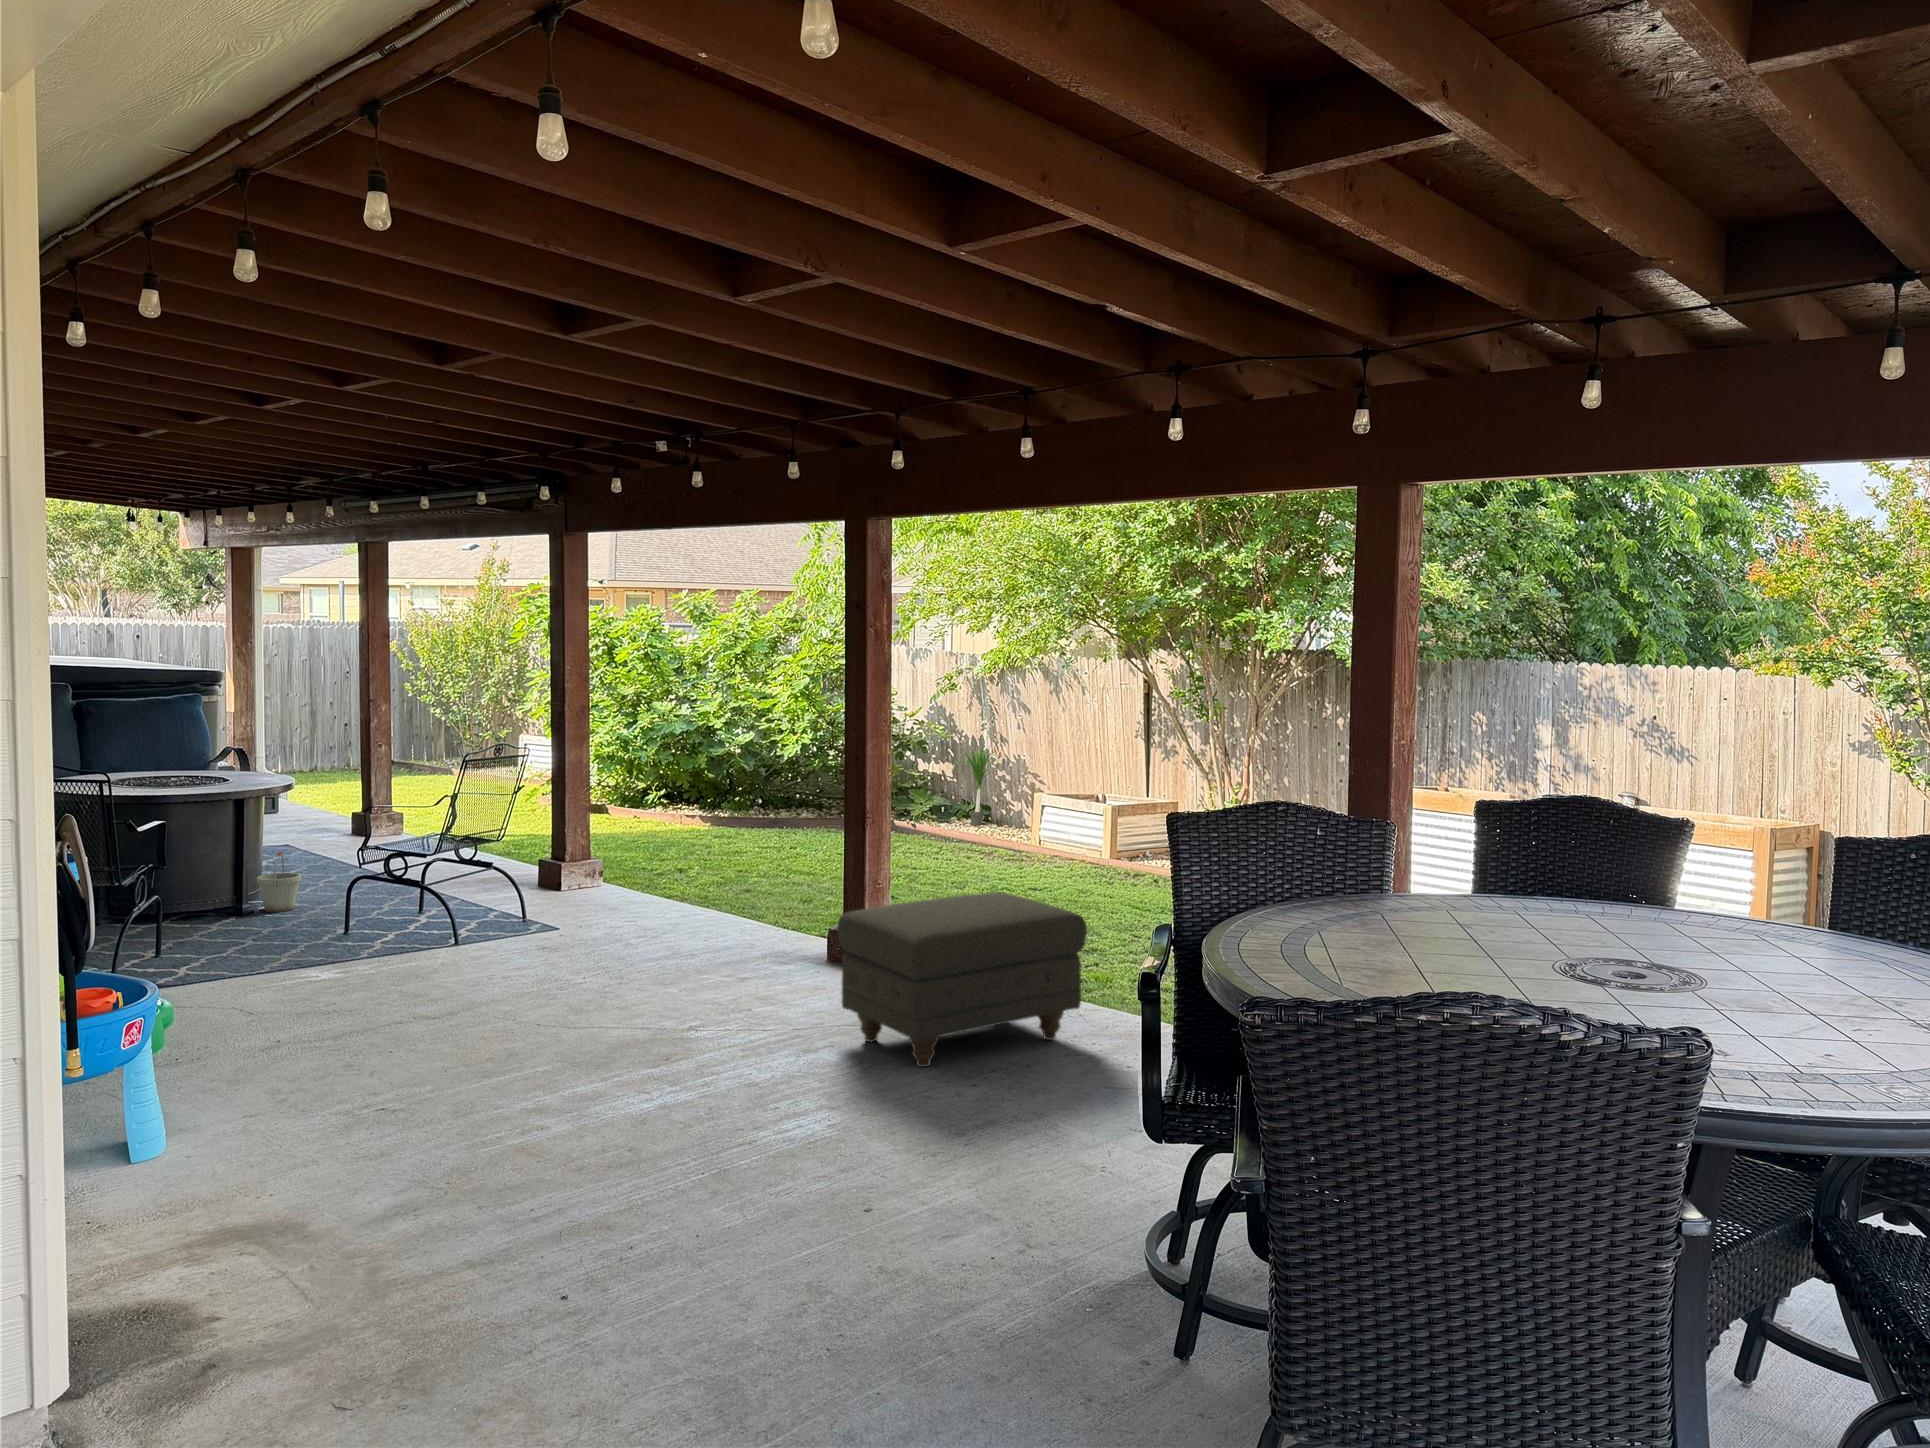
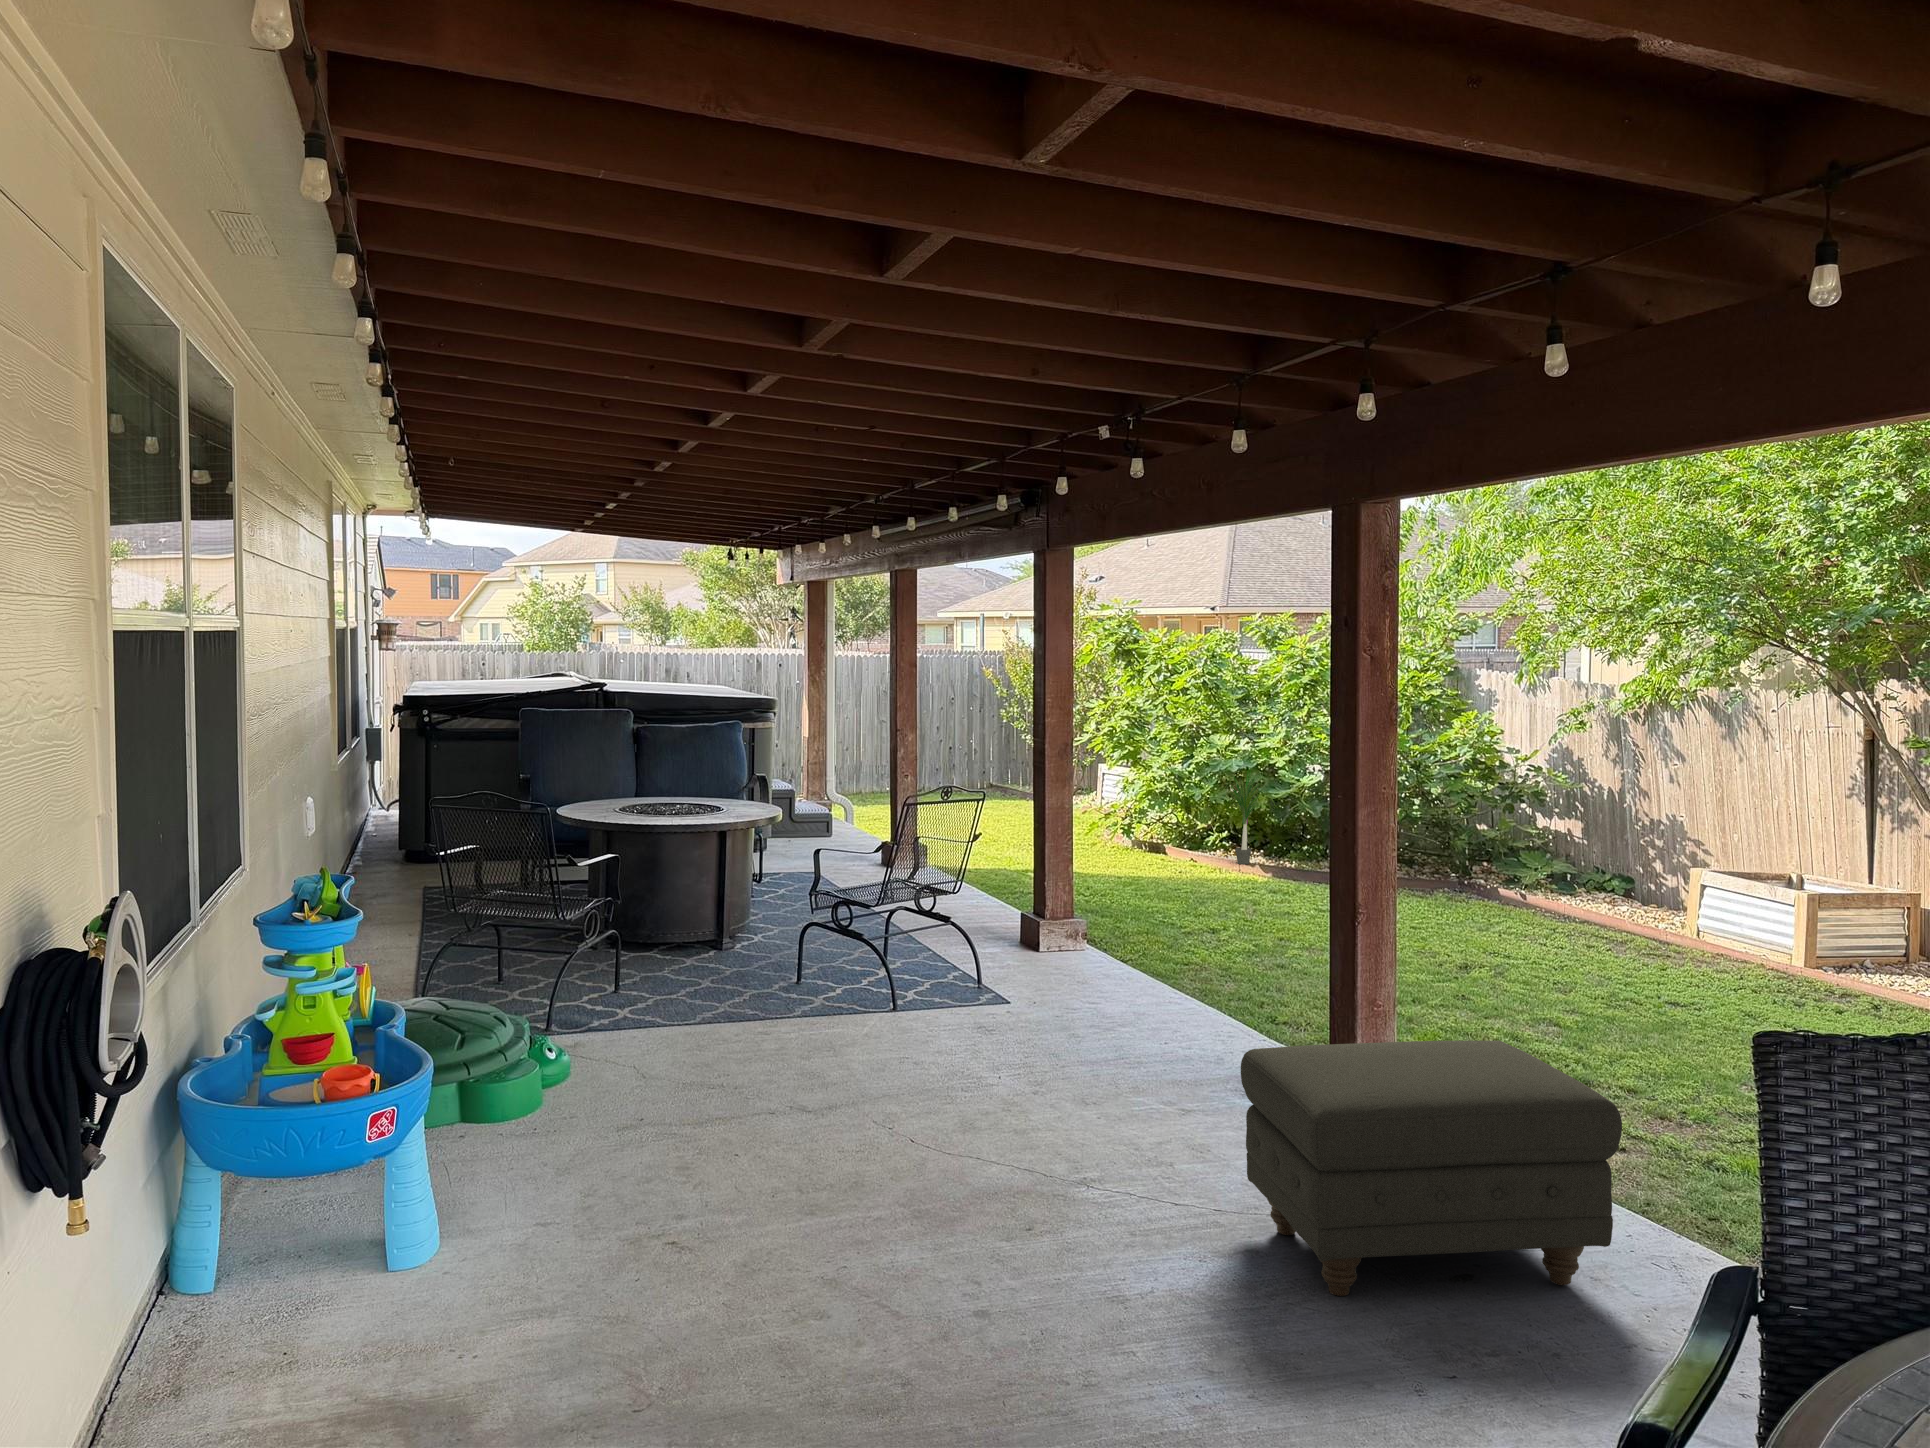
potted plant: present [961,747,994,825] -> present [1223,774,1260,864]
bucket: present [257,851,301,912] -> none [747,887,787,949]

